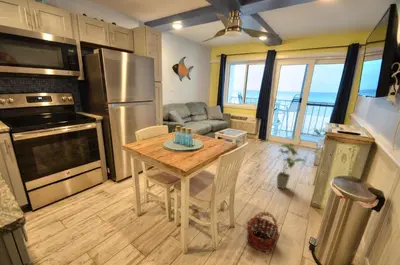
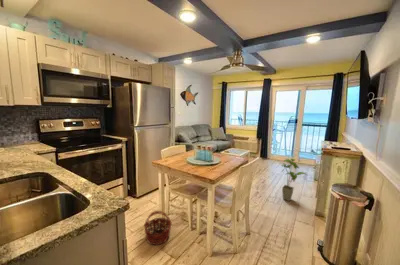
basket: present [247,212,279,252] -> present [144,211,171,245]

